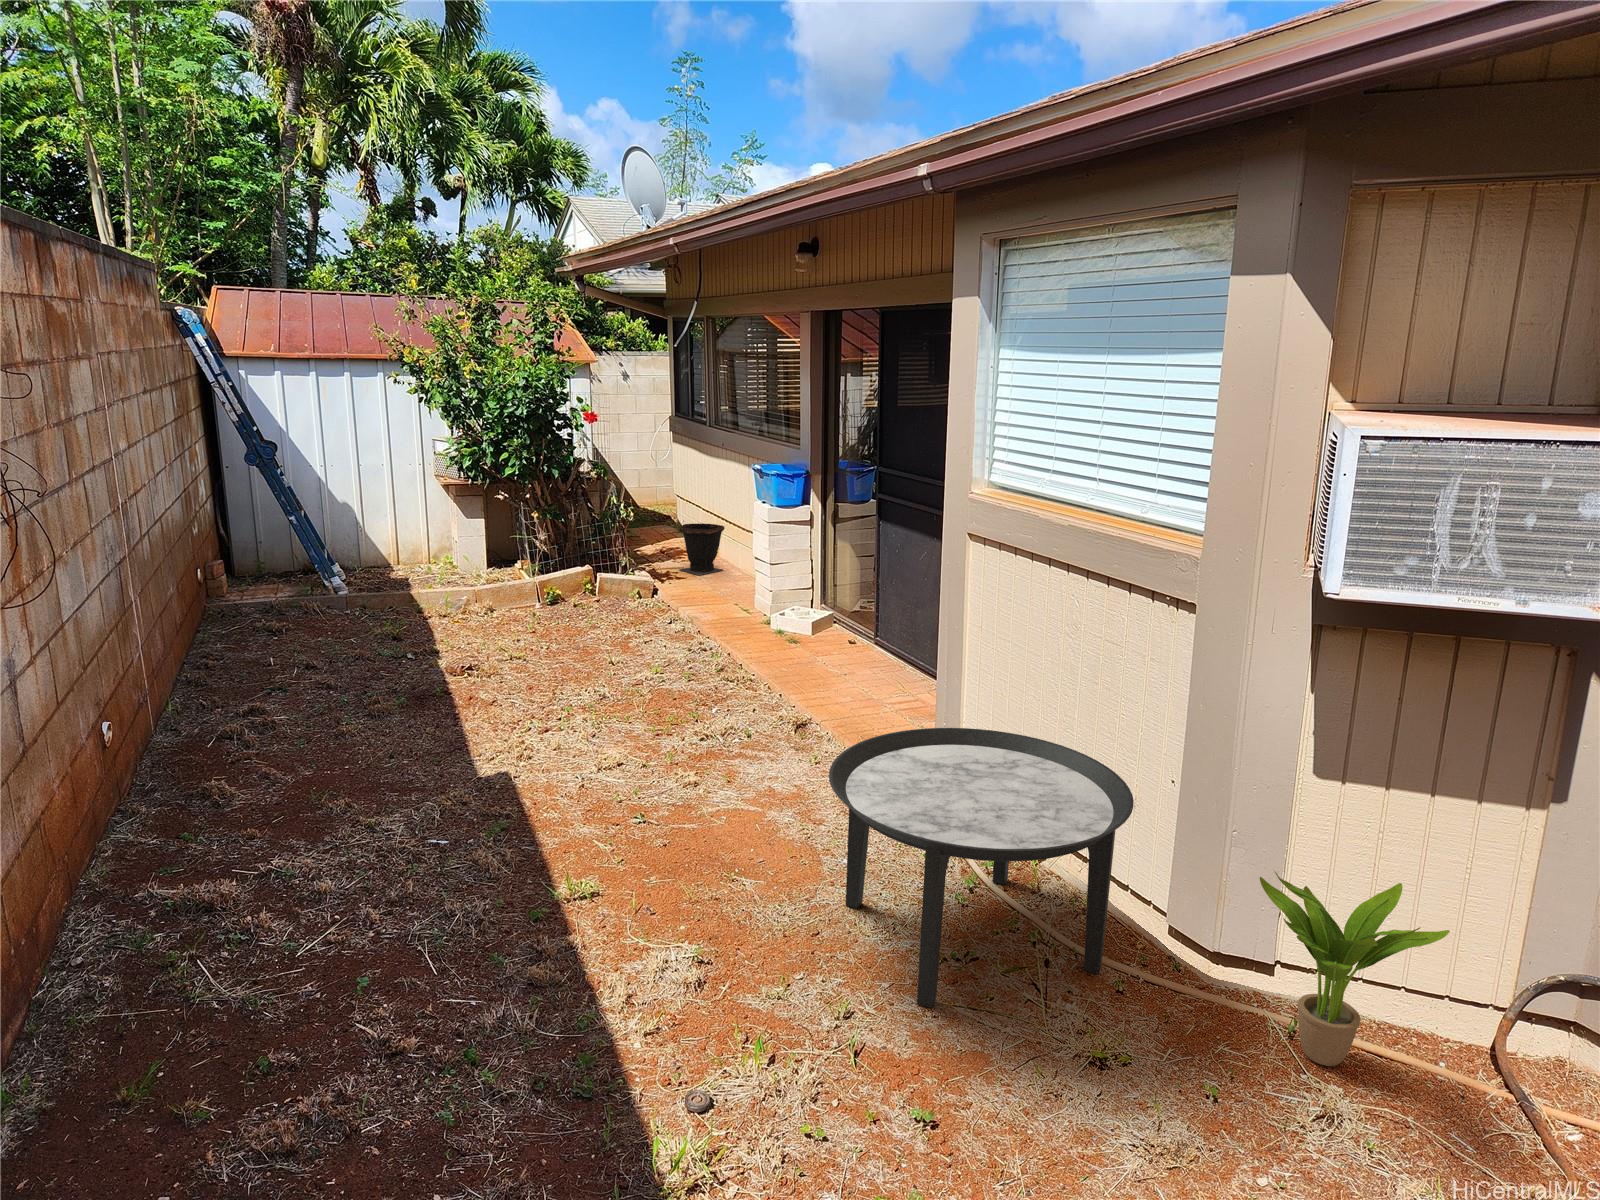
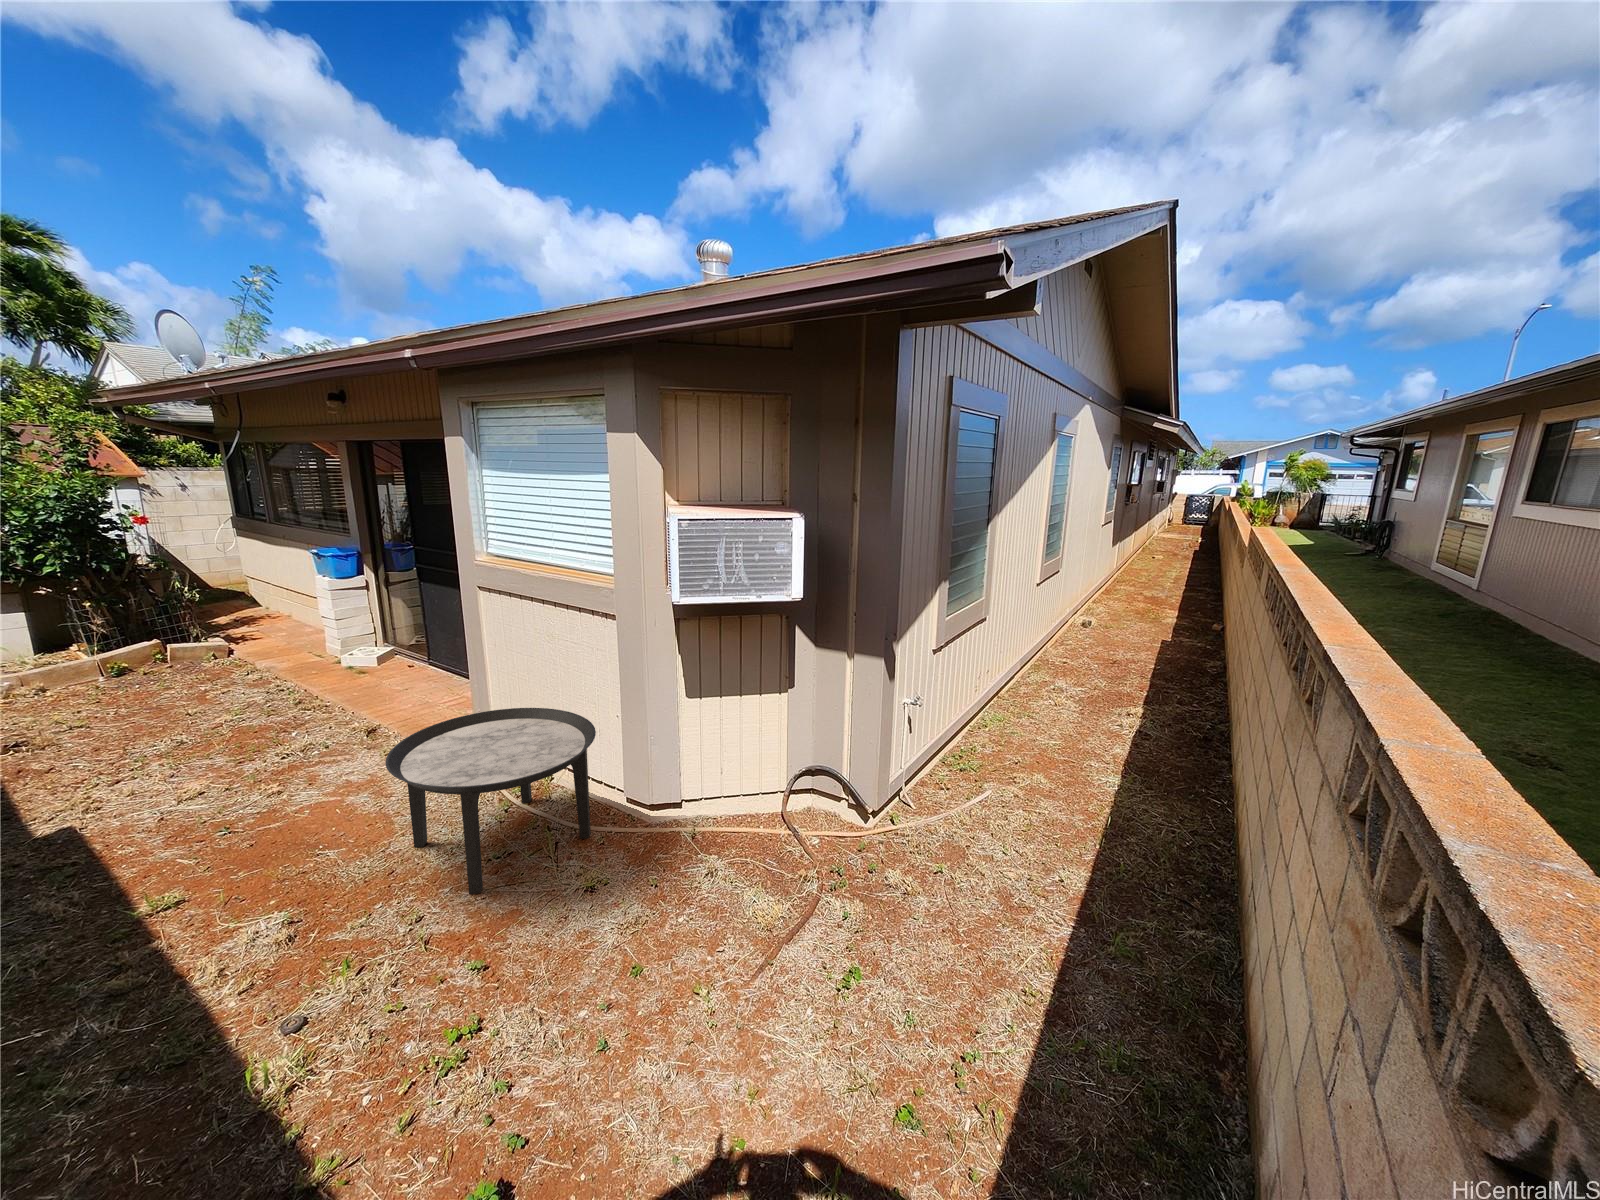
bucket: present [679,521,725,575] -> none [254,595,302,636]
potted plant: present [1260,872,1450,1066] -> none [666,743,755,847]

